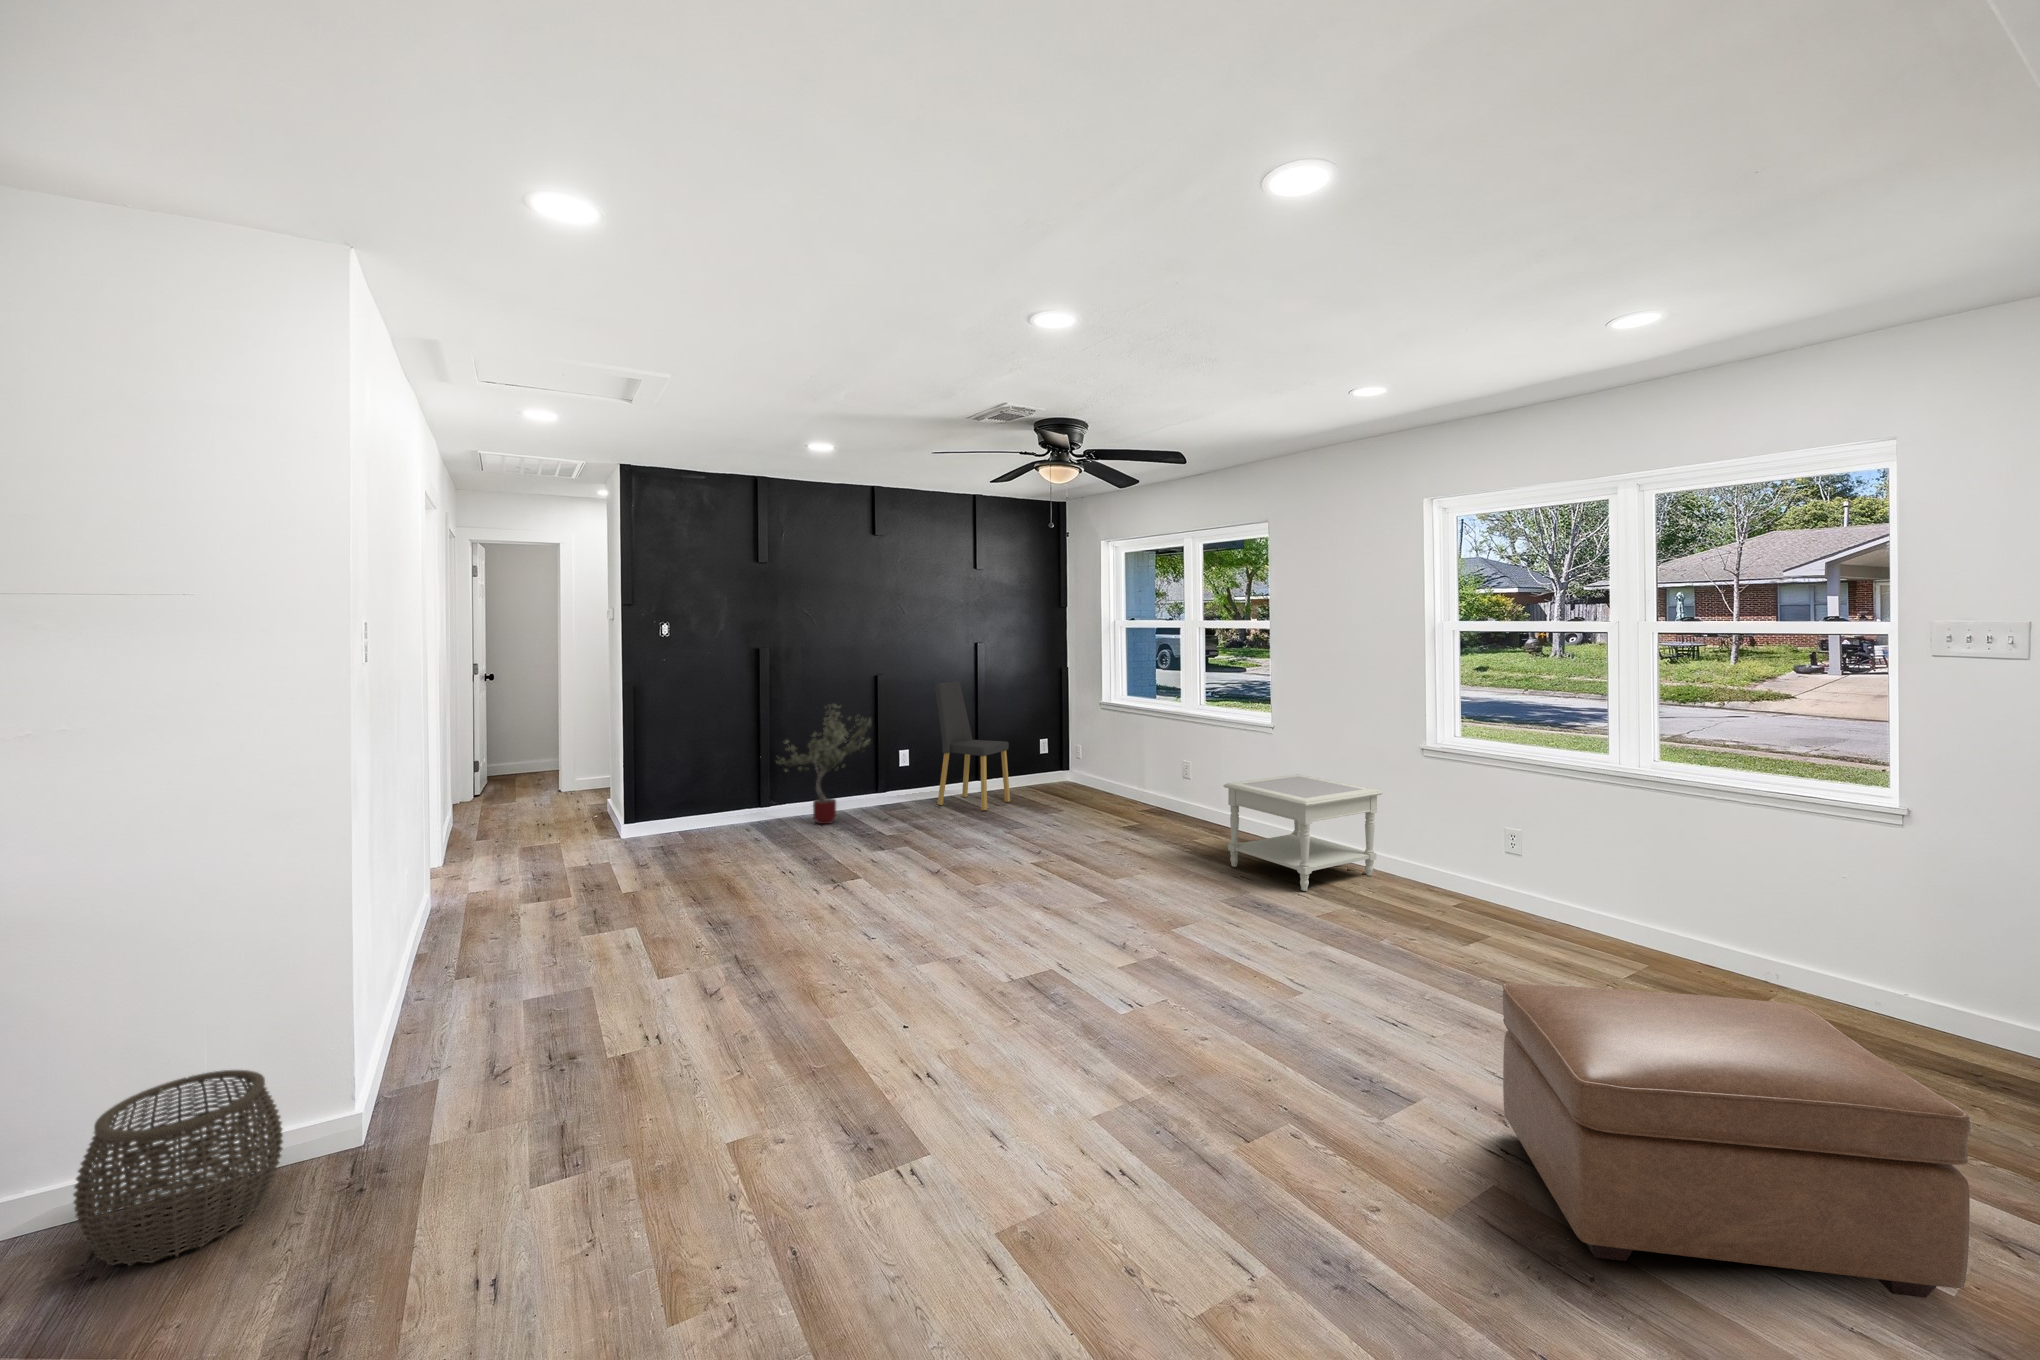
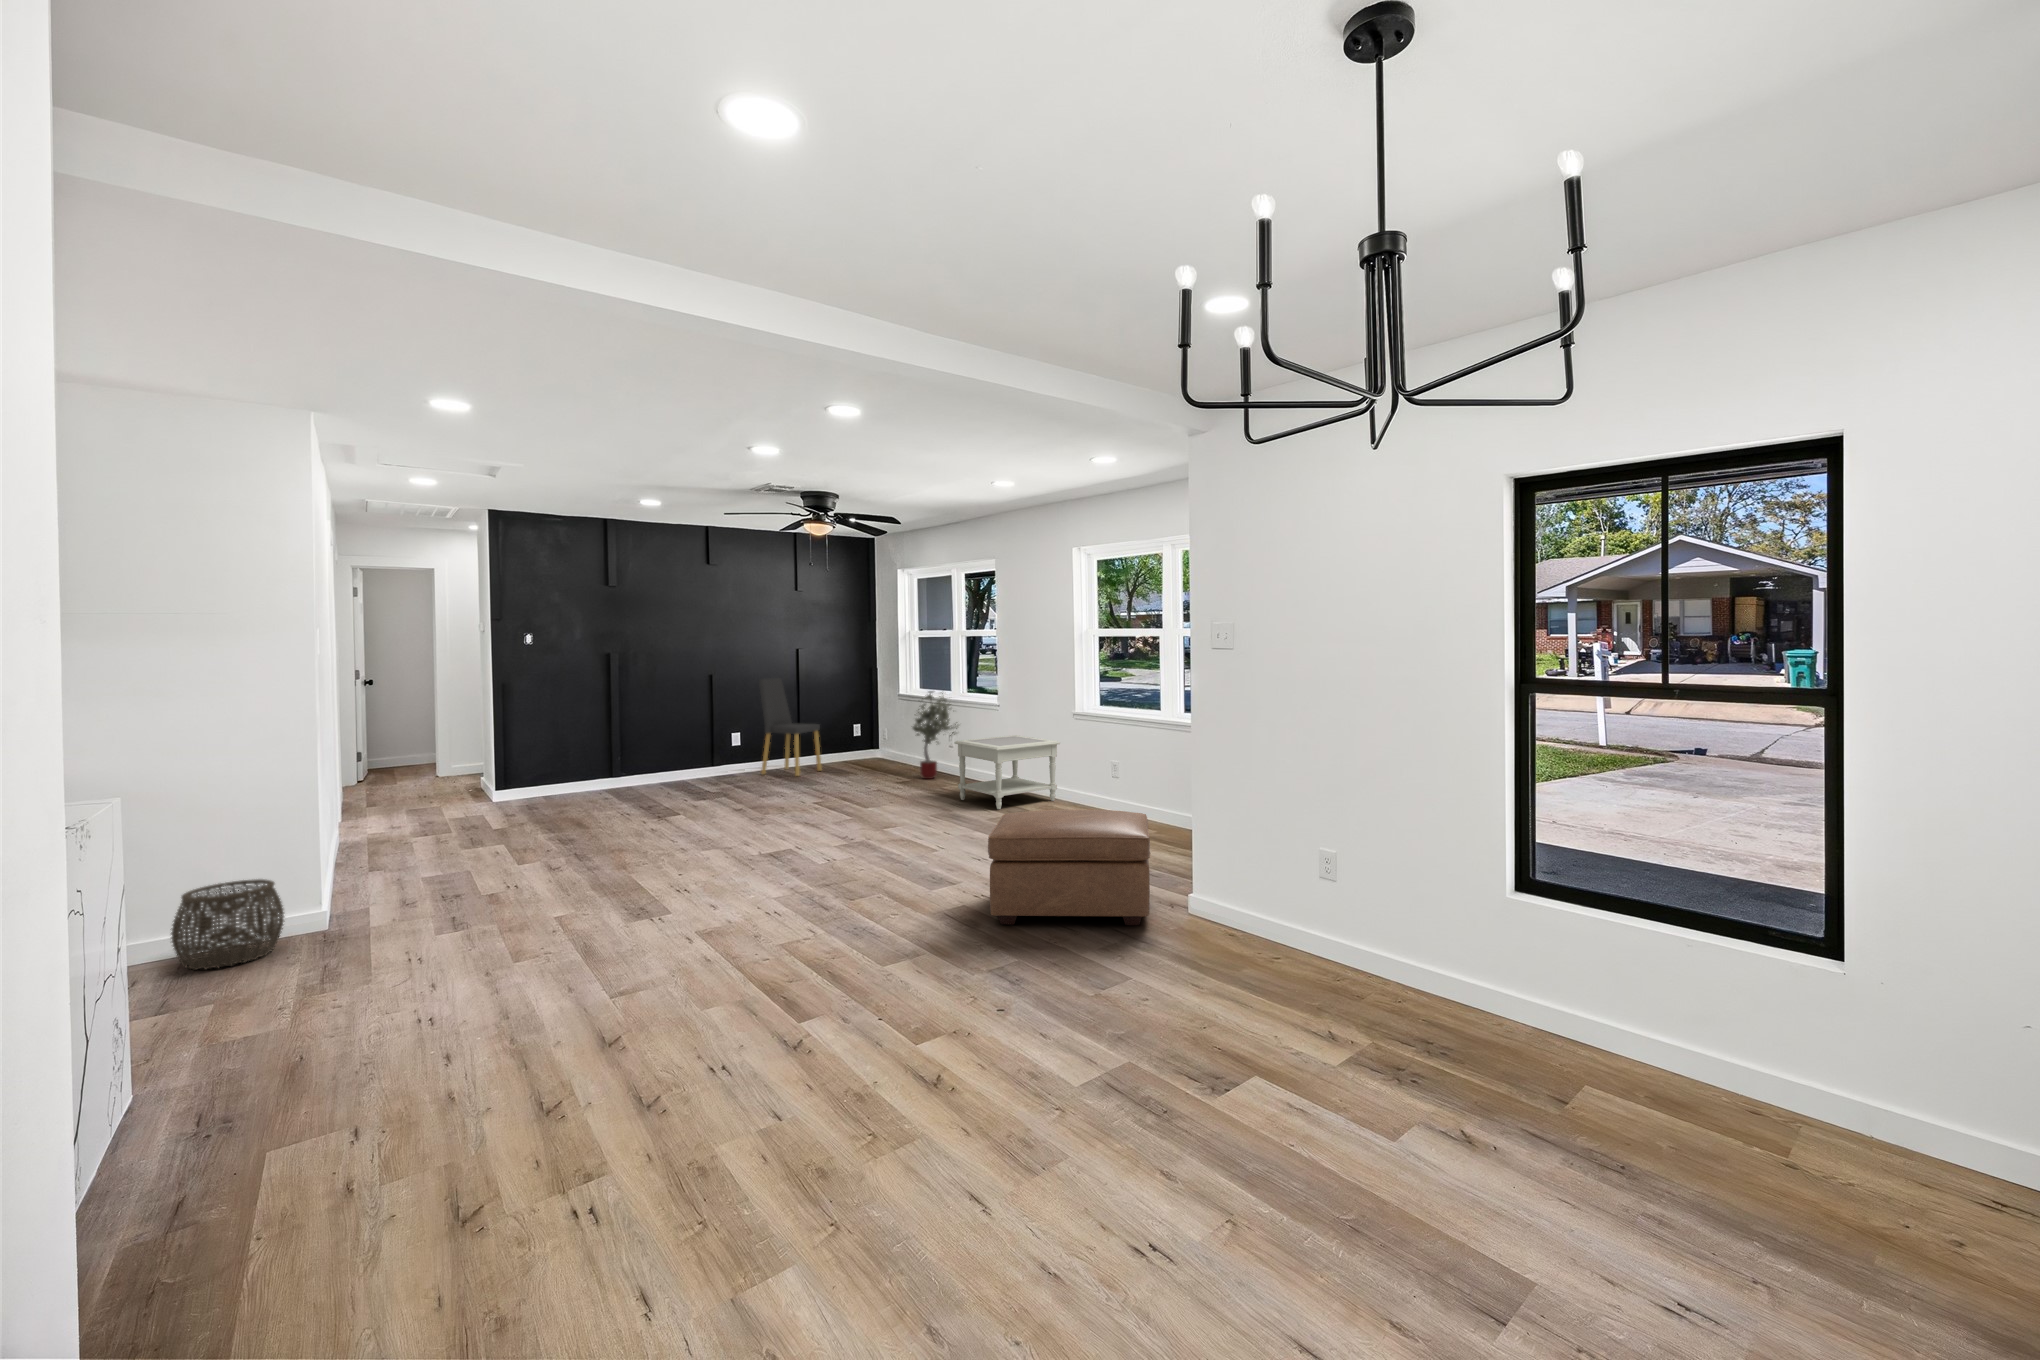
potted tree: present [776,705,871,824] -> present [913,691,958,779]

